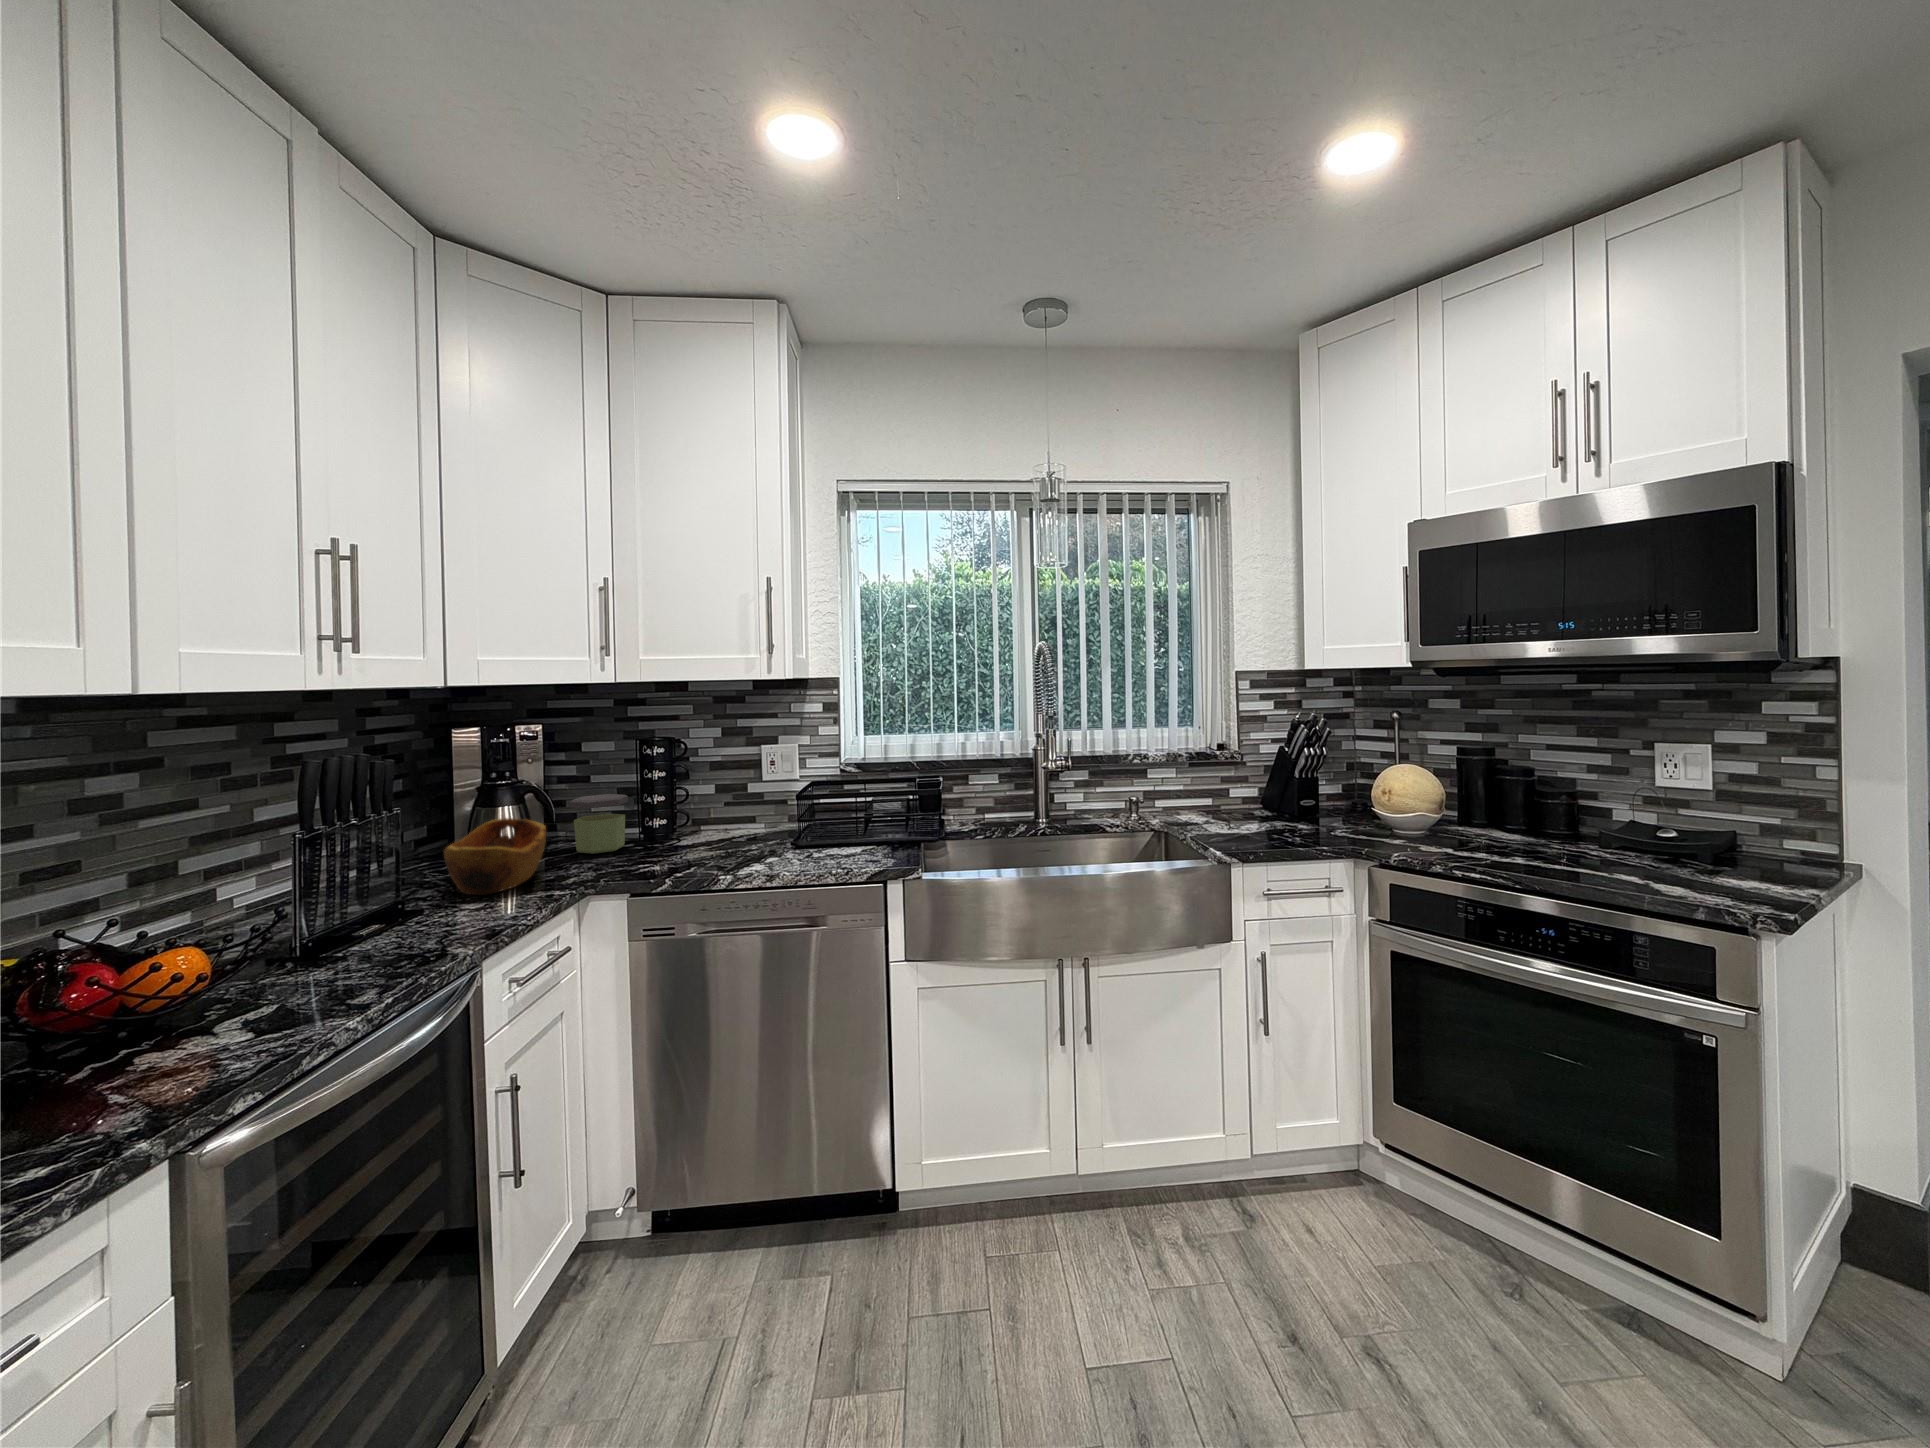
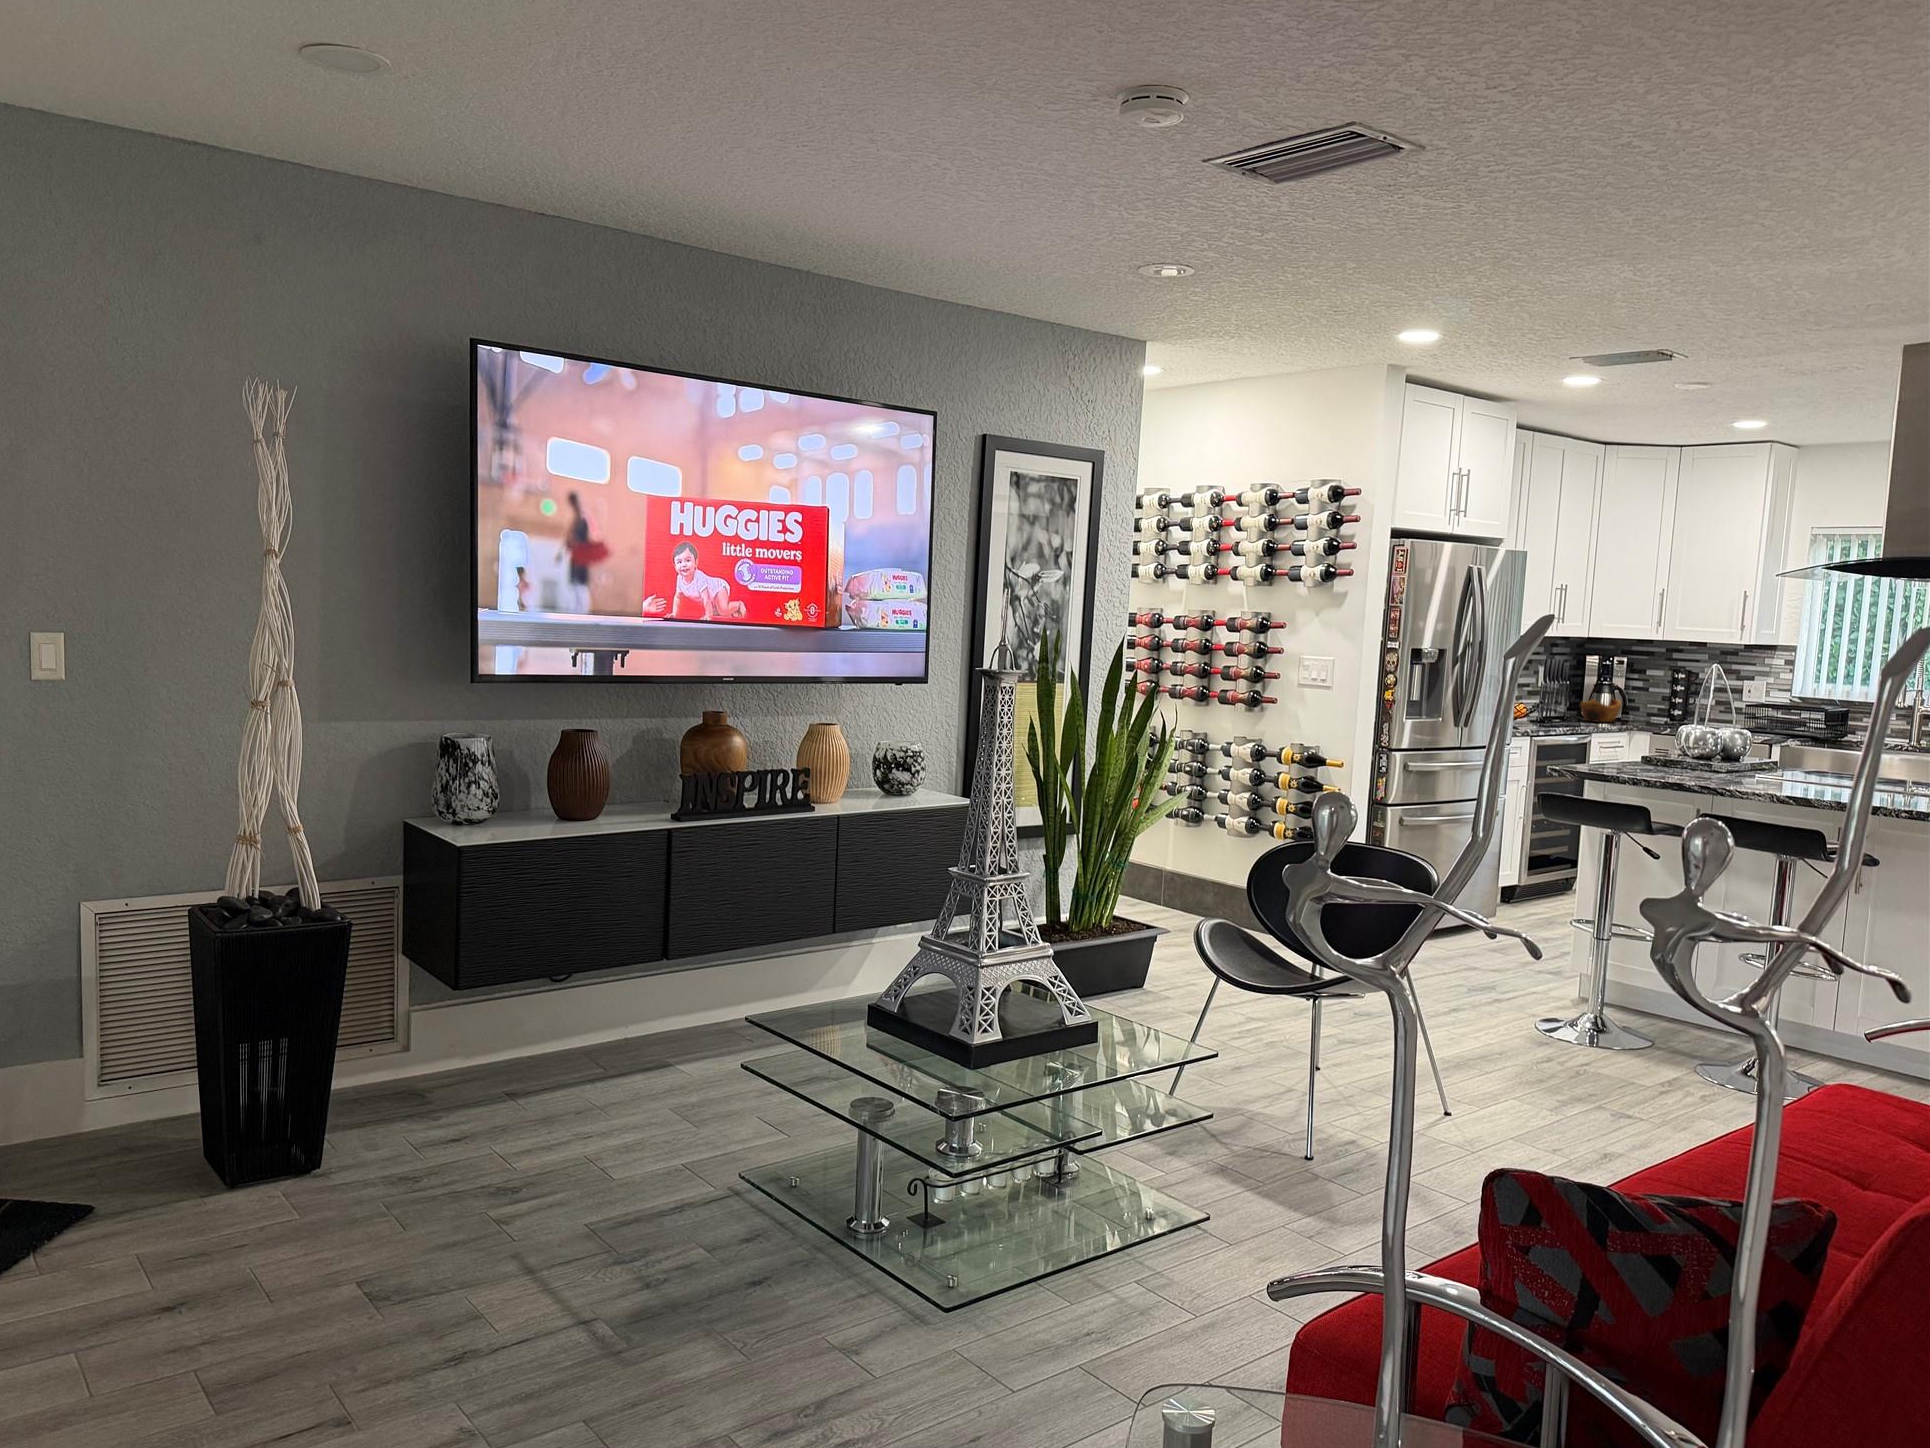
jar: present [570,794,628,854] -> none [1635,695,1663,721]

